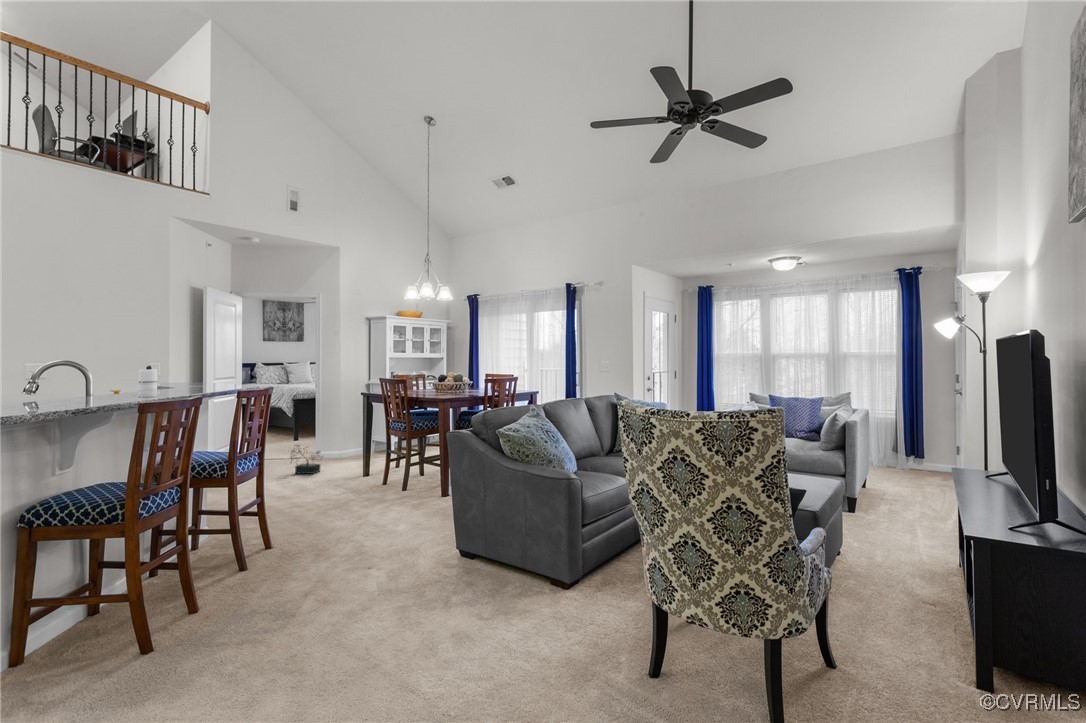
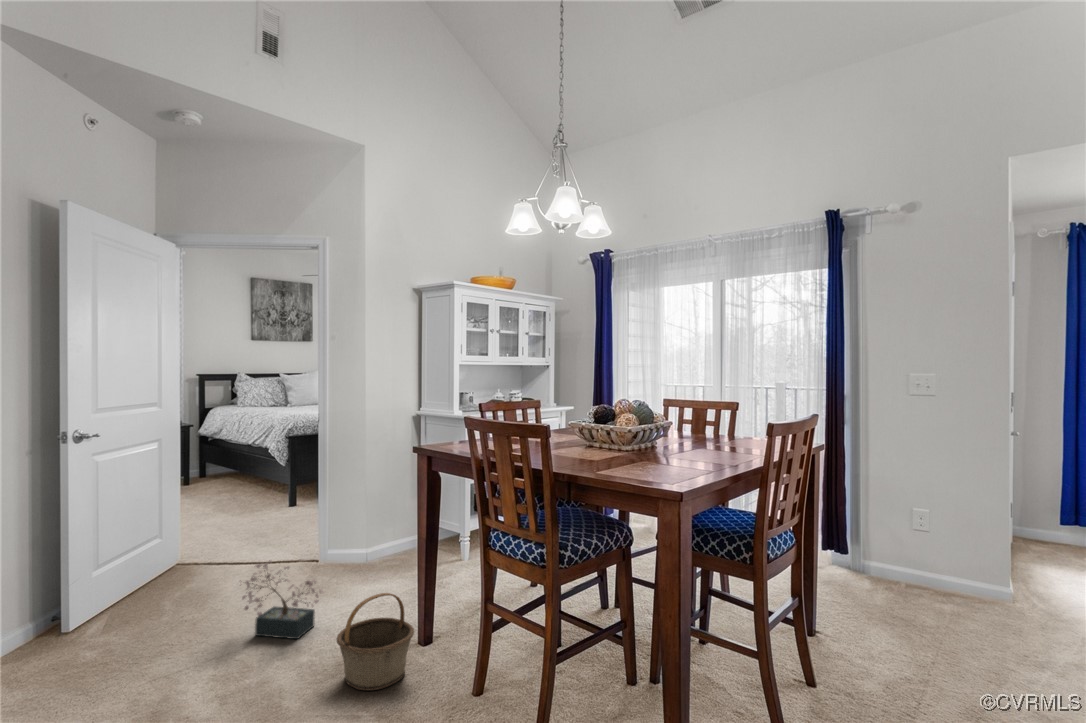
basket: none [332,449,363,482] -> present [337,593,414,691]

